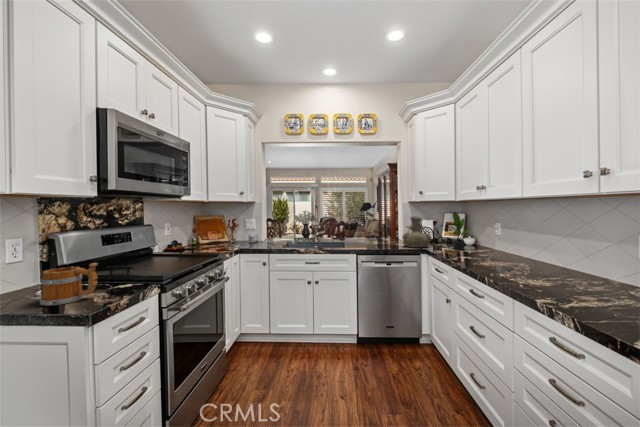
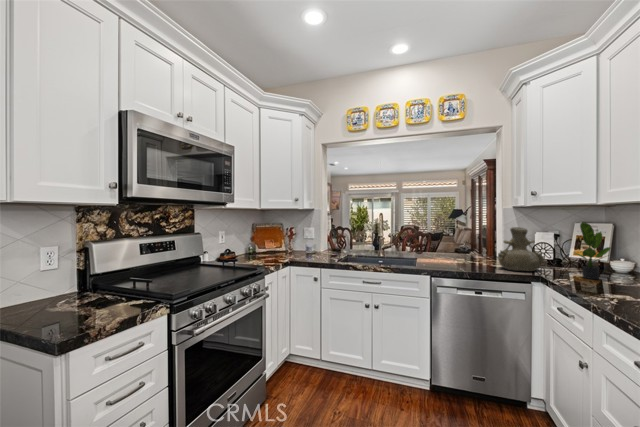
mug: present [40,263,97,306] -> none [42,277,99,322]

